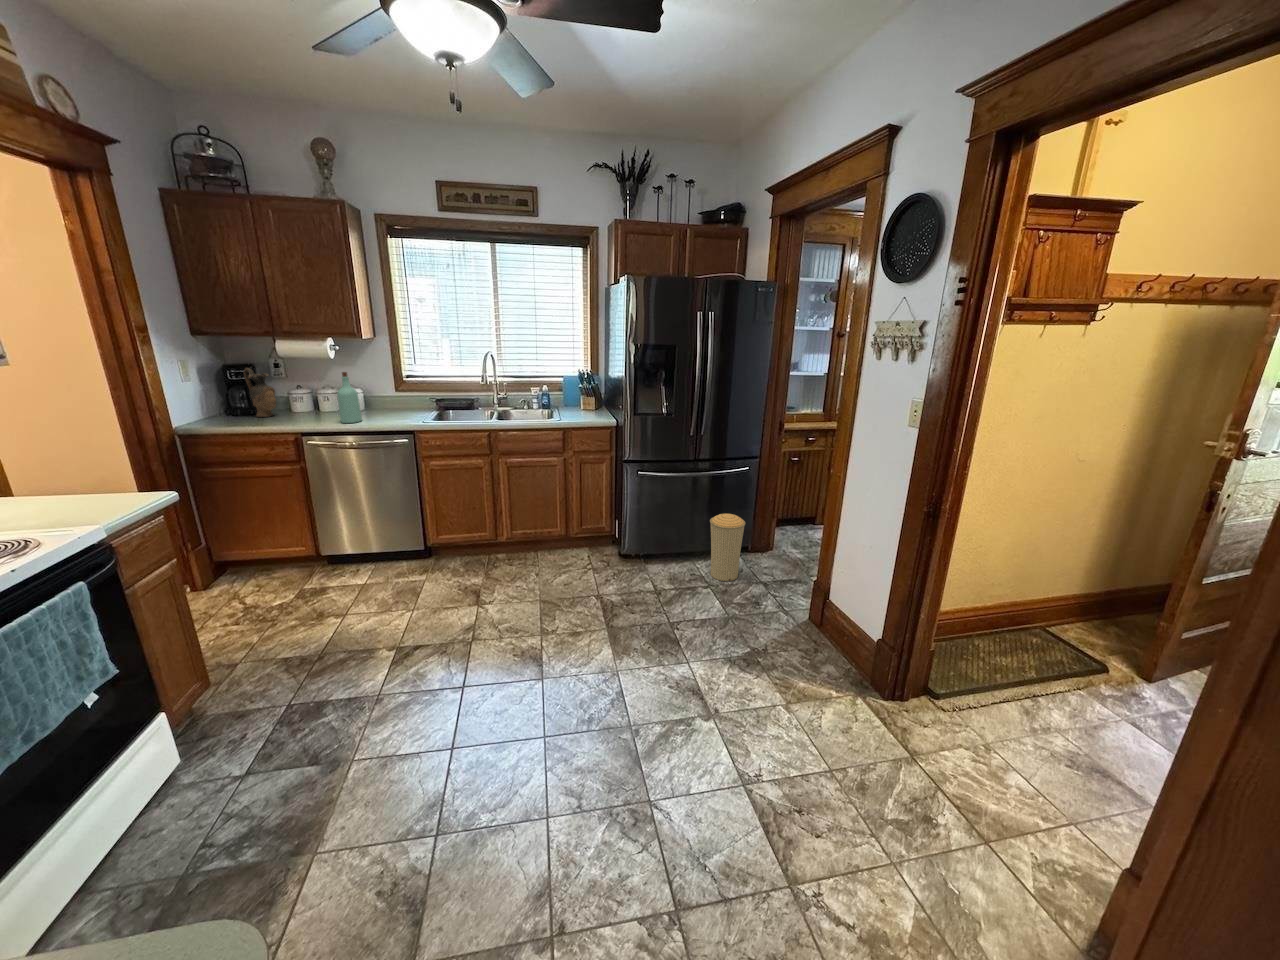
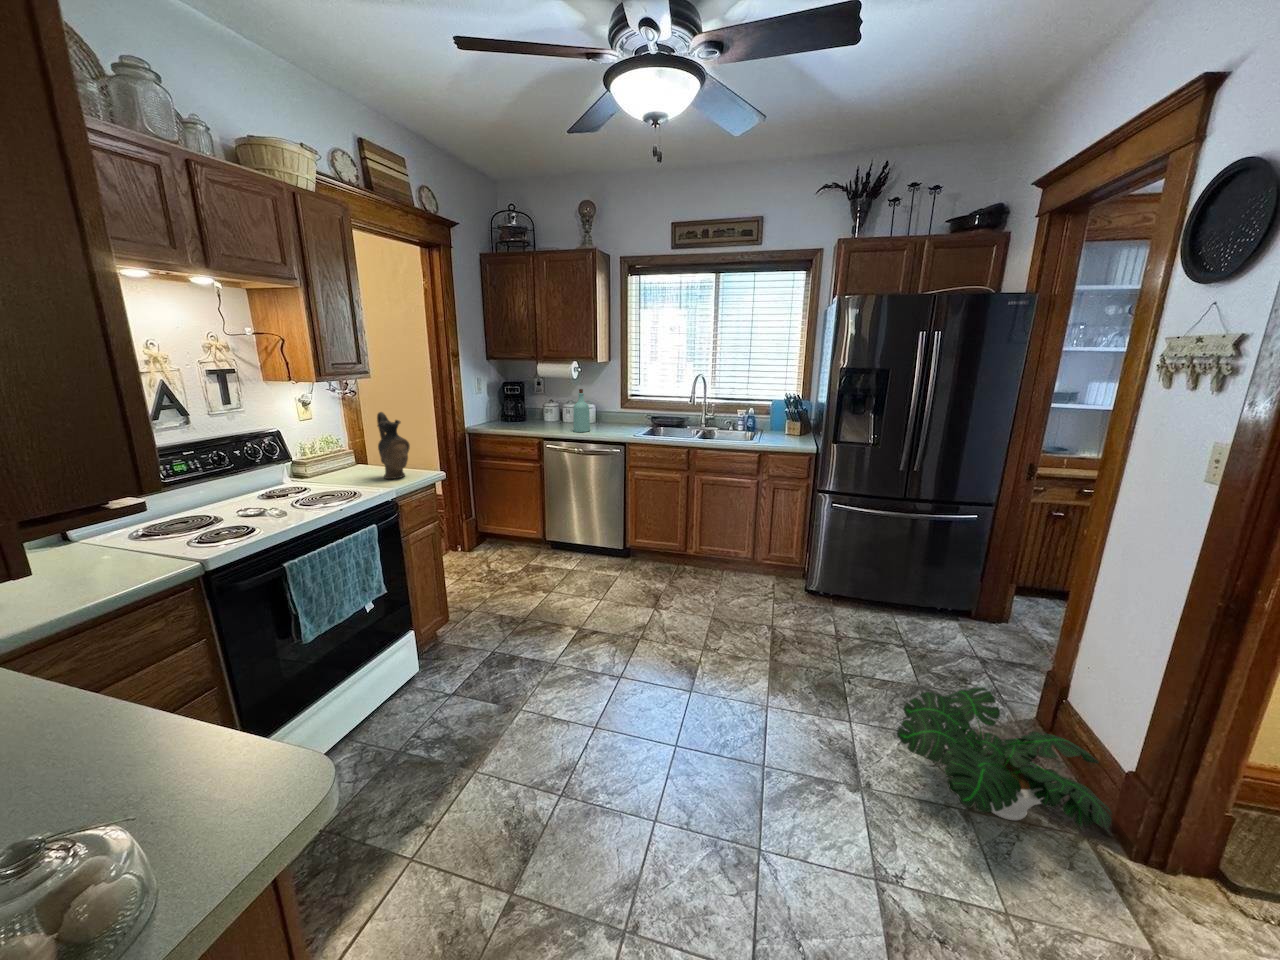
ceramic pitcher: present [244,368,276,417] -> present [377,412,410,479]
trash can: present [710,514,746,581] -> none [911,565,963,646]
potted plant: none [732,606,883,703] -> present [897,687,1112,834]

